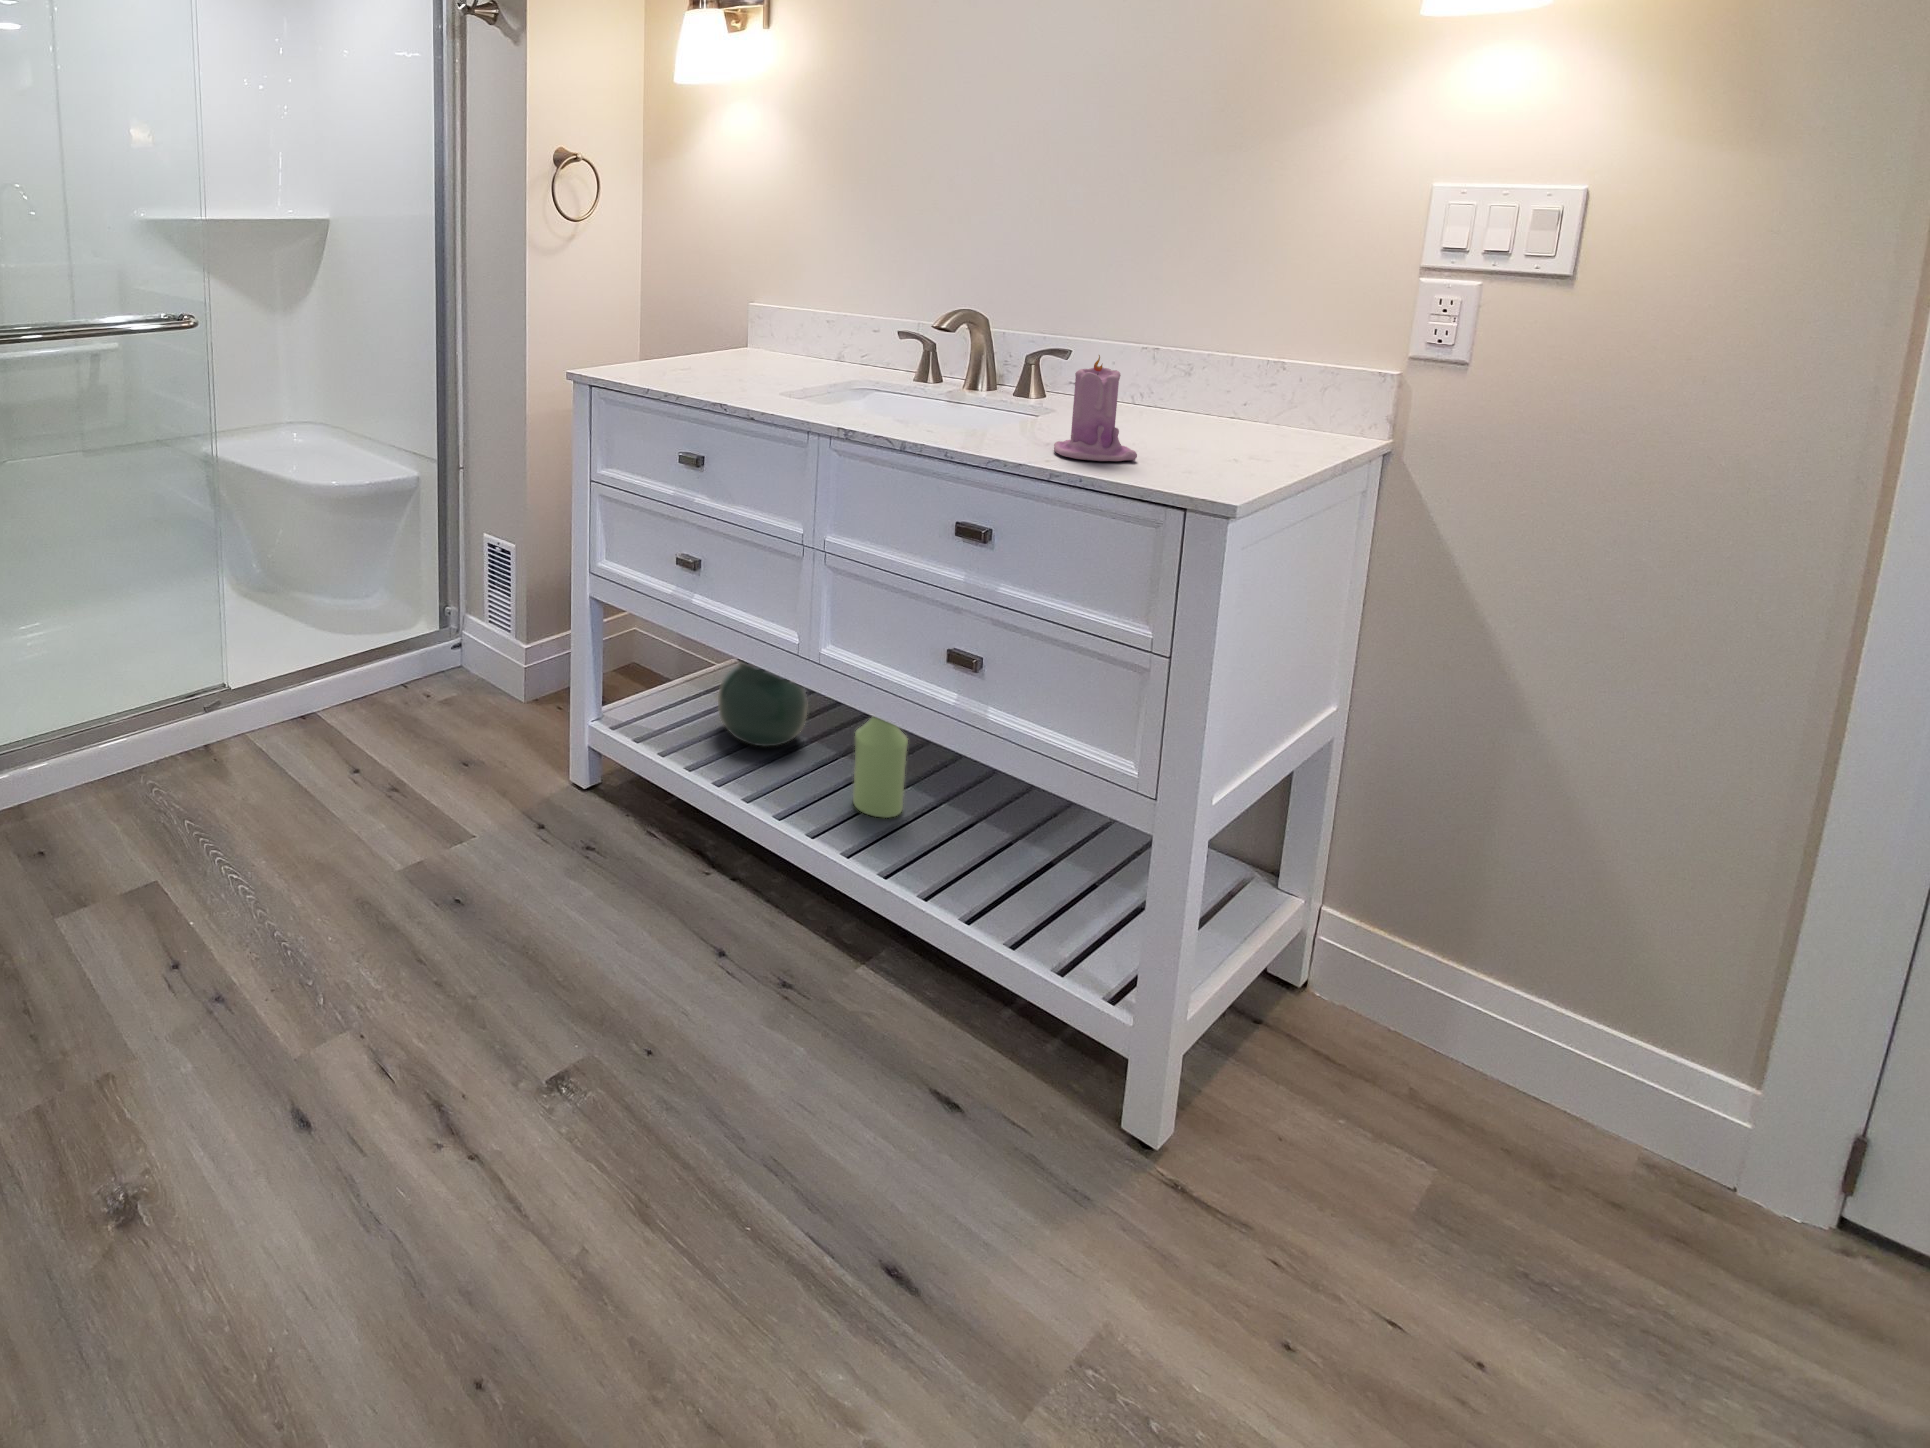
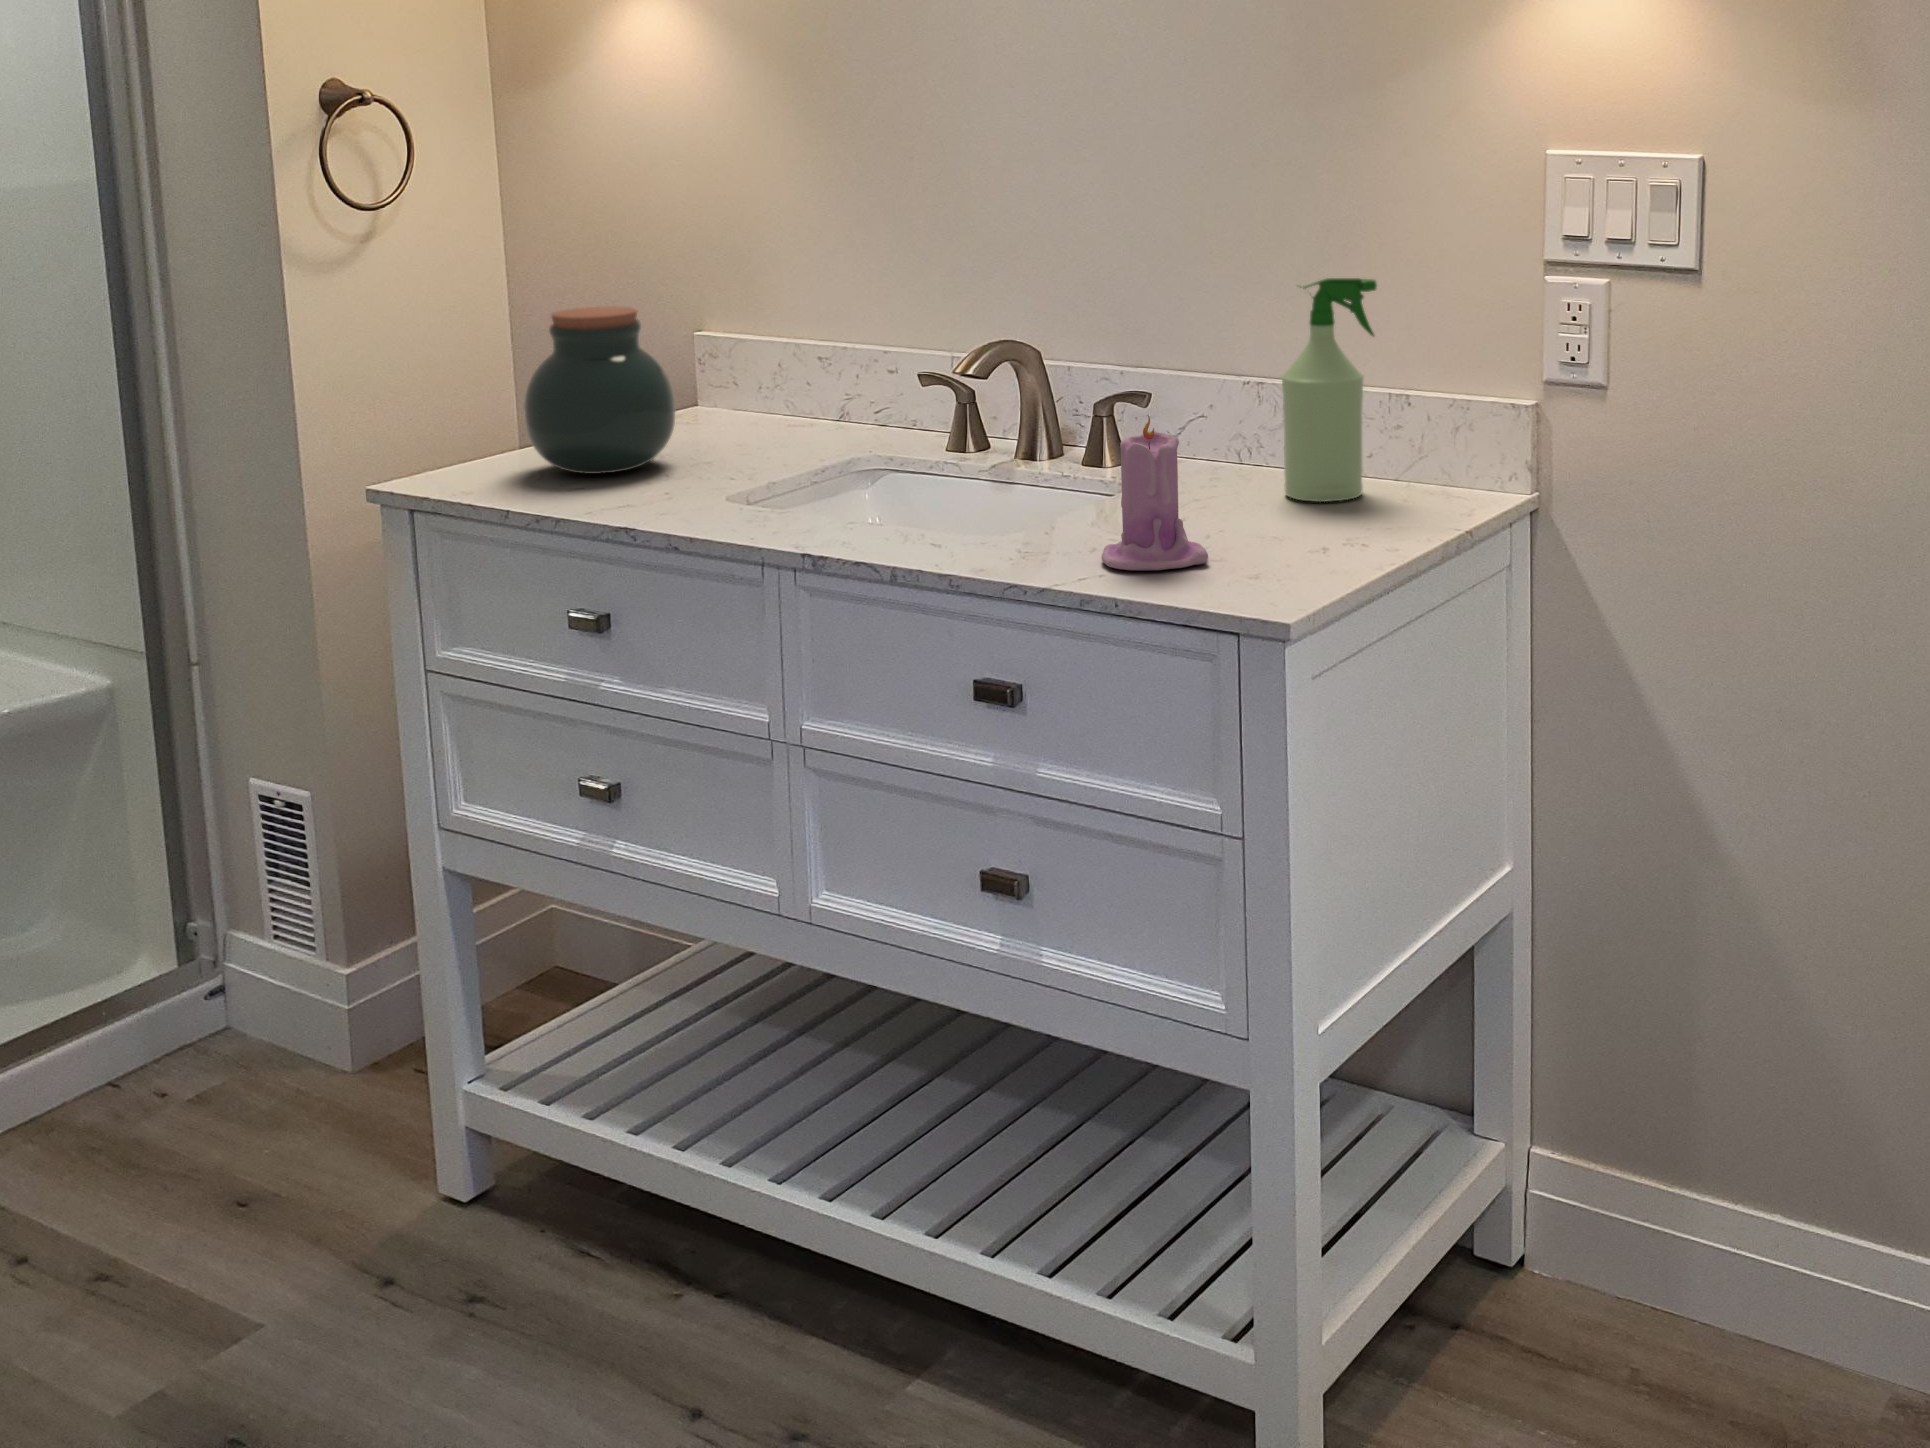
jar: present [718,662,807,747] -> present [524,307,675,474]
spray bottle: present [853,717,908,818] -> present [1282,278,1377,502]

